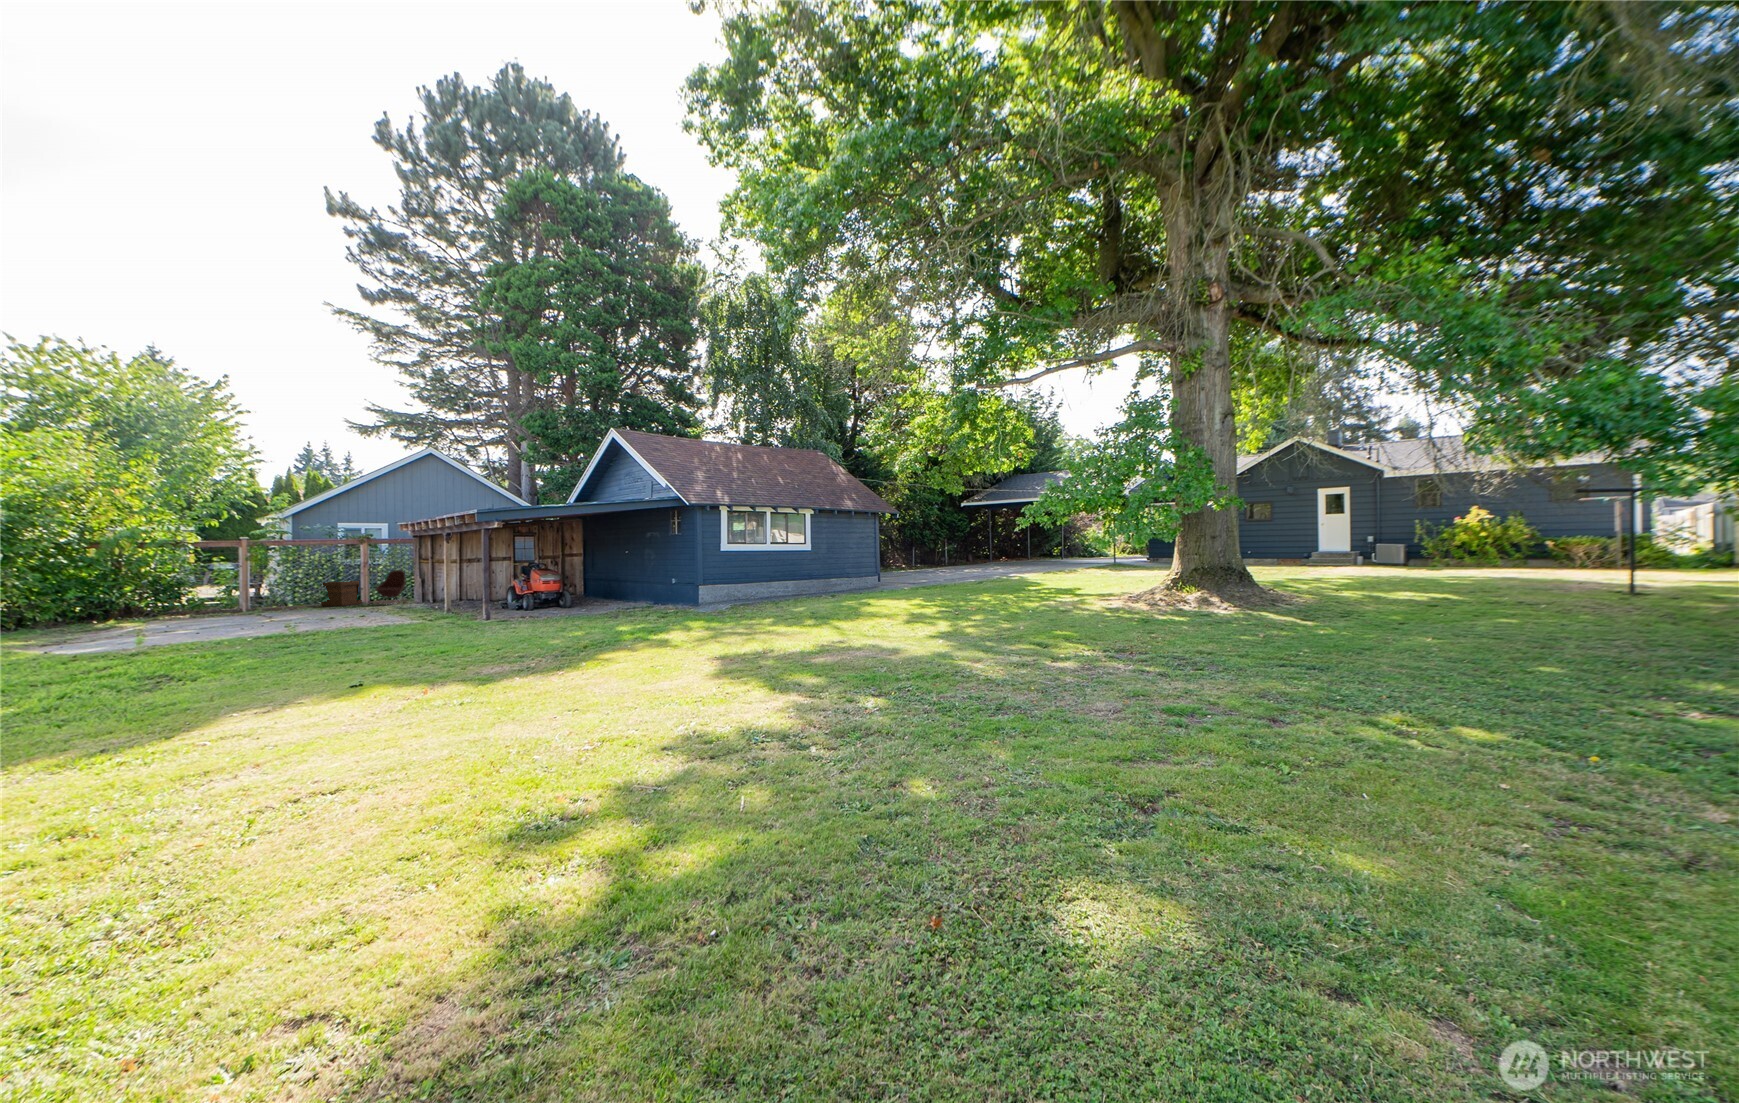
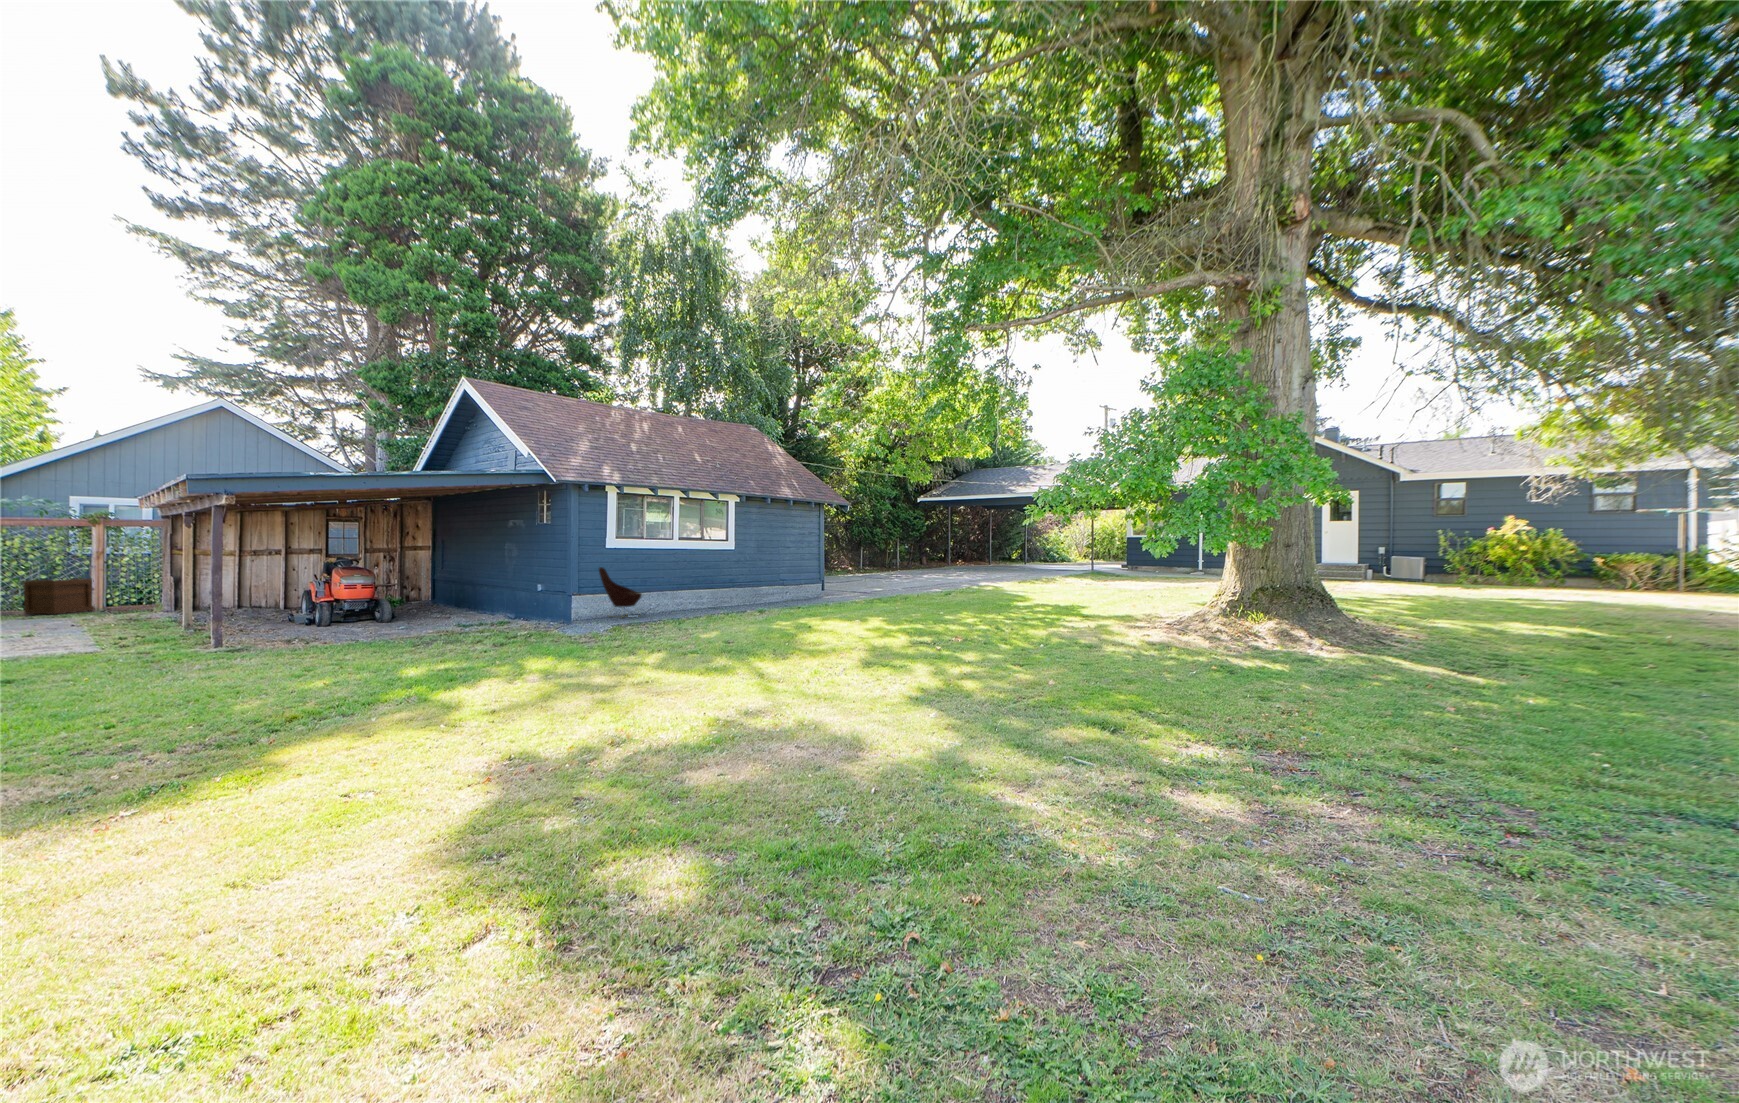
chair: present [376,570,406,605] -> present [599,567,642,617]

